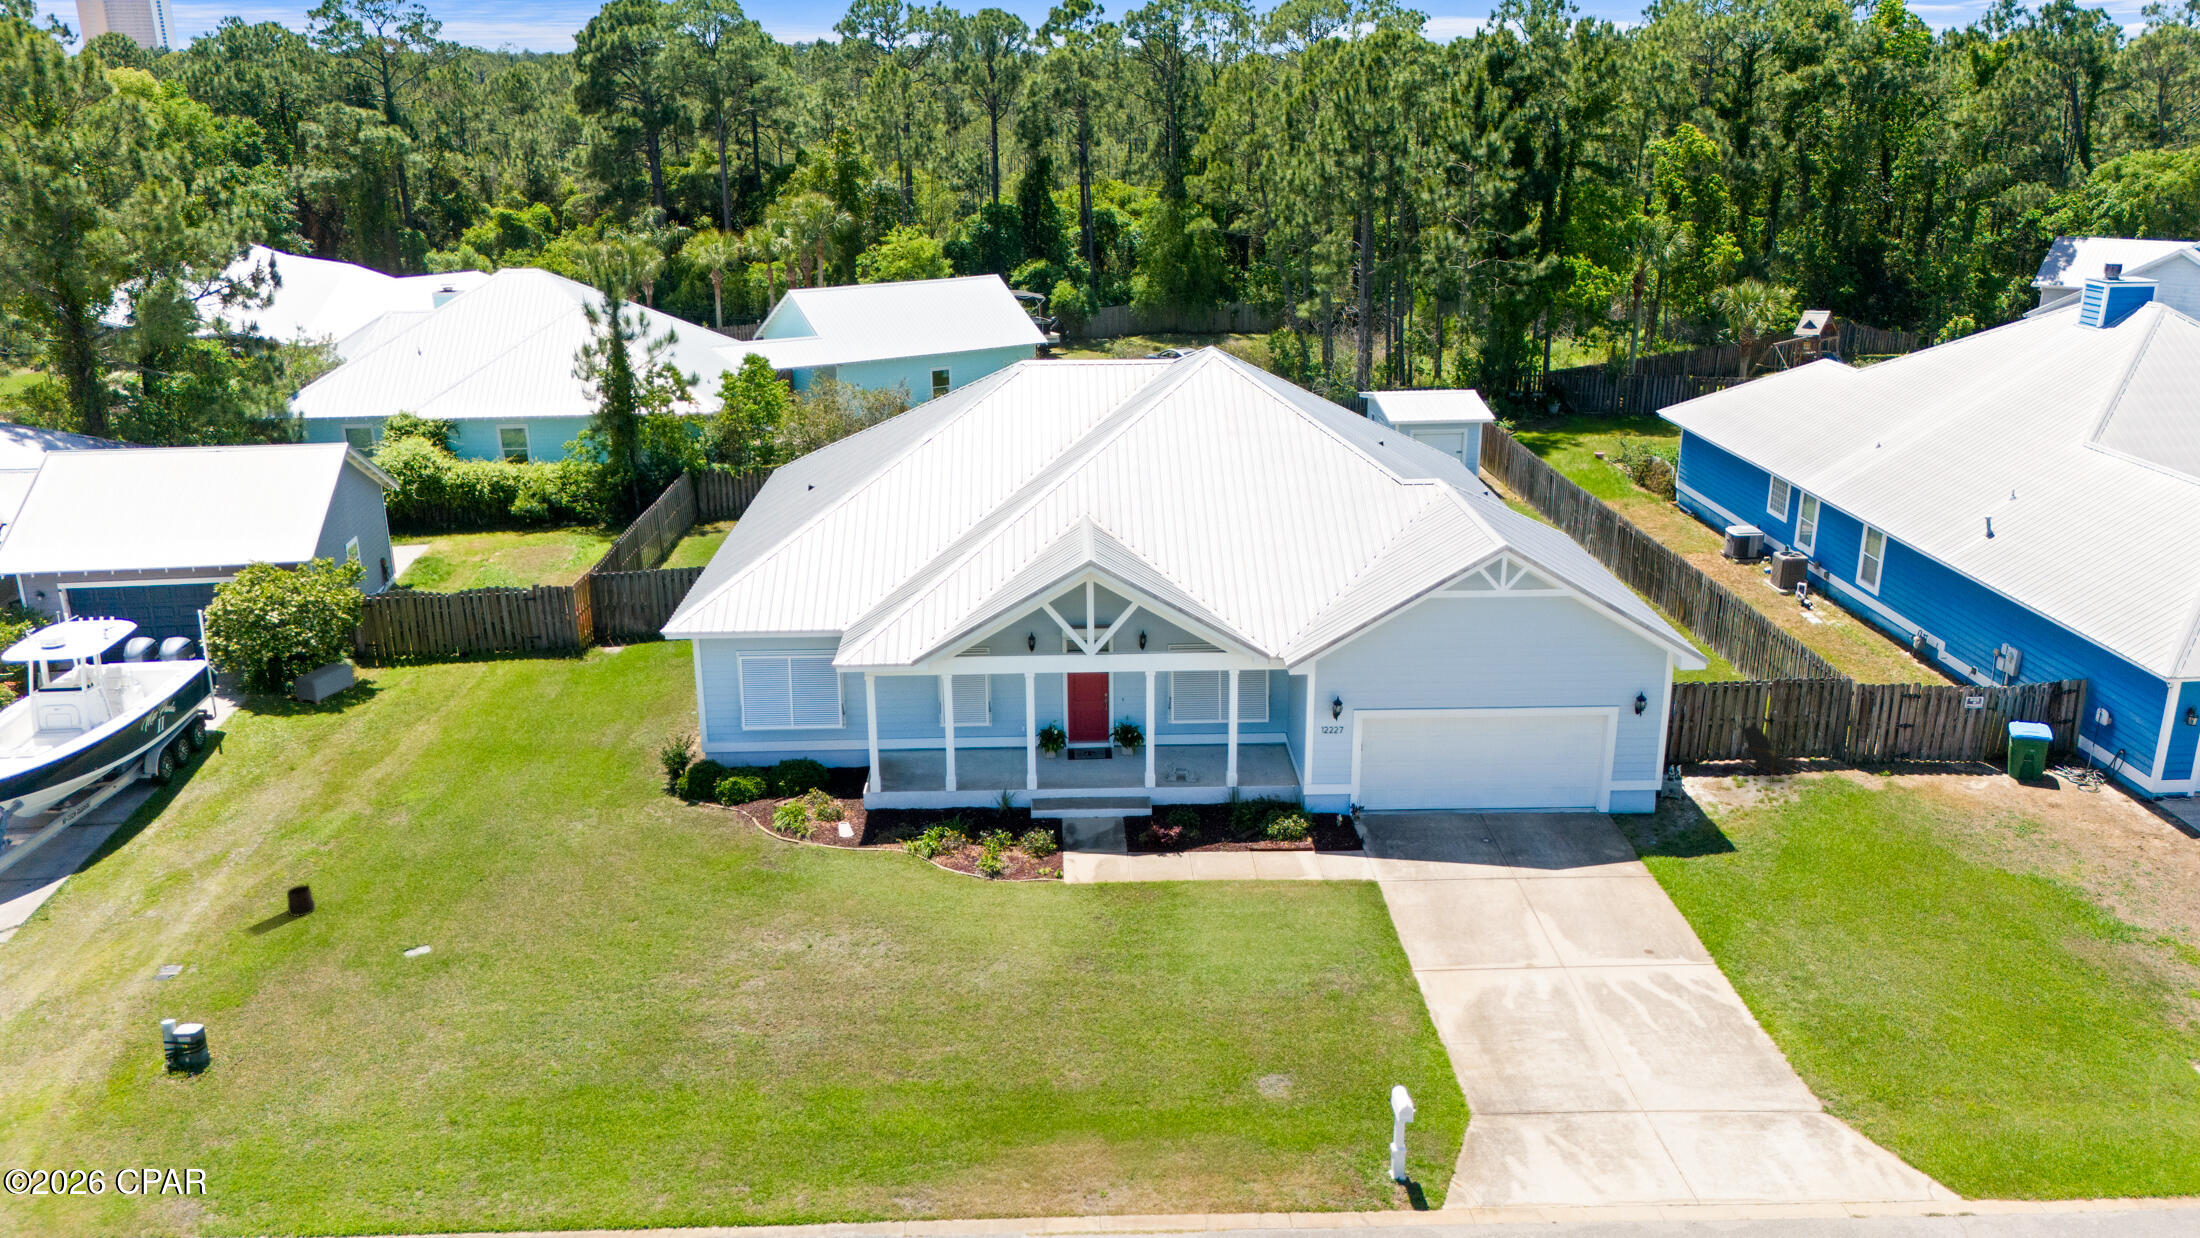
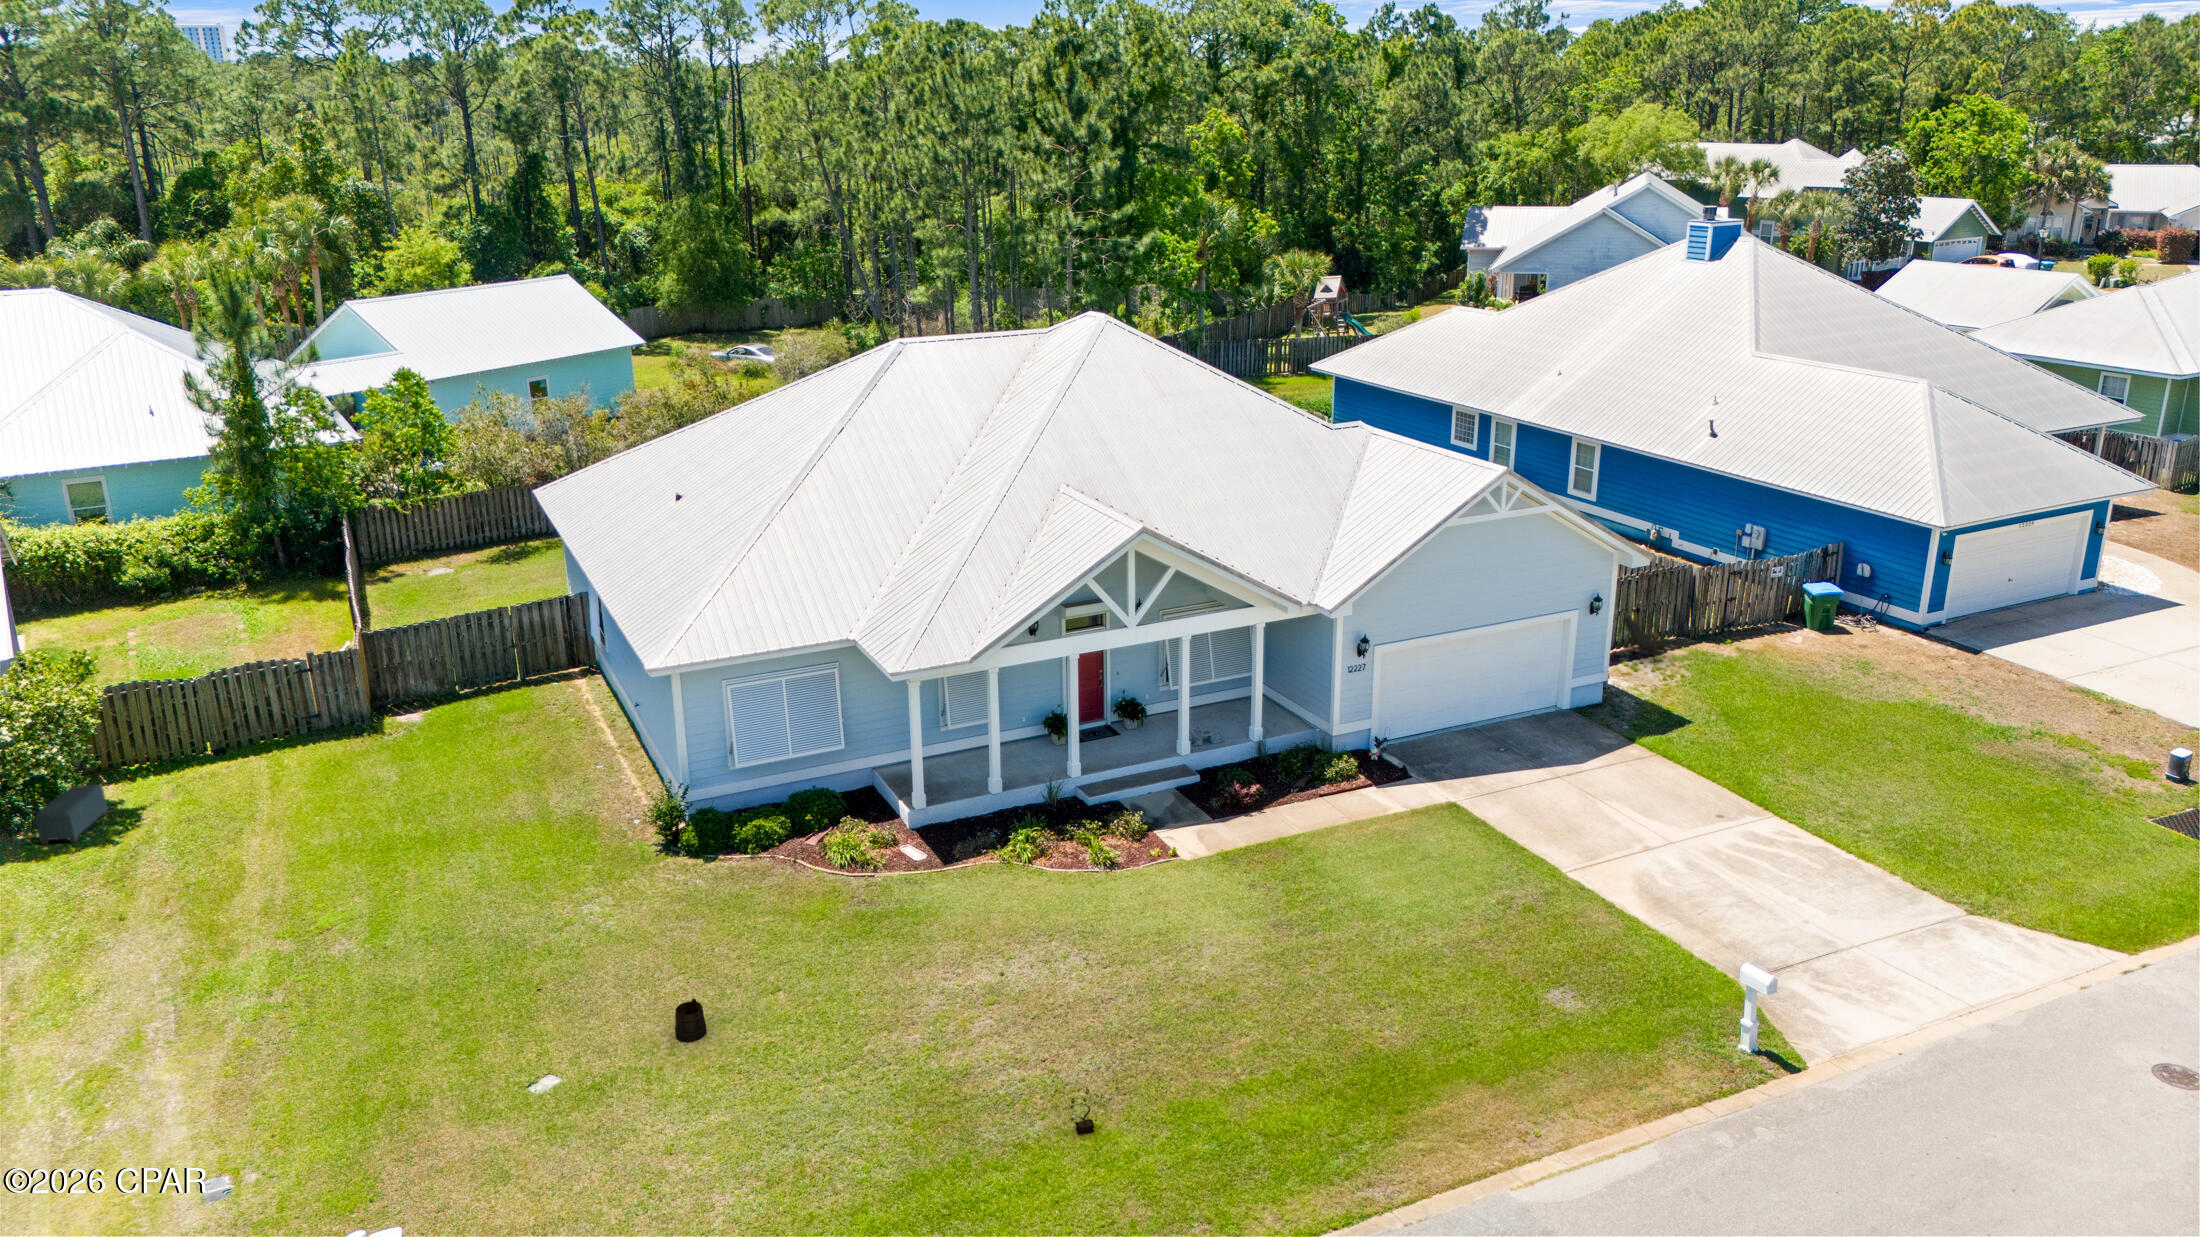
bucket: present [287,885,315,916] -> present [675,999,707,1042]
potted plant: none [704,1040,738,1079] -> present [1070,1089,1112,1134]

